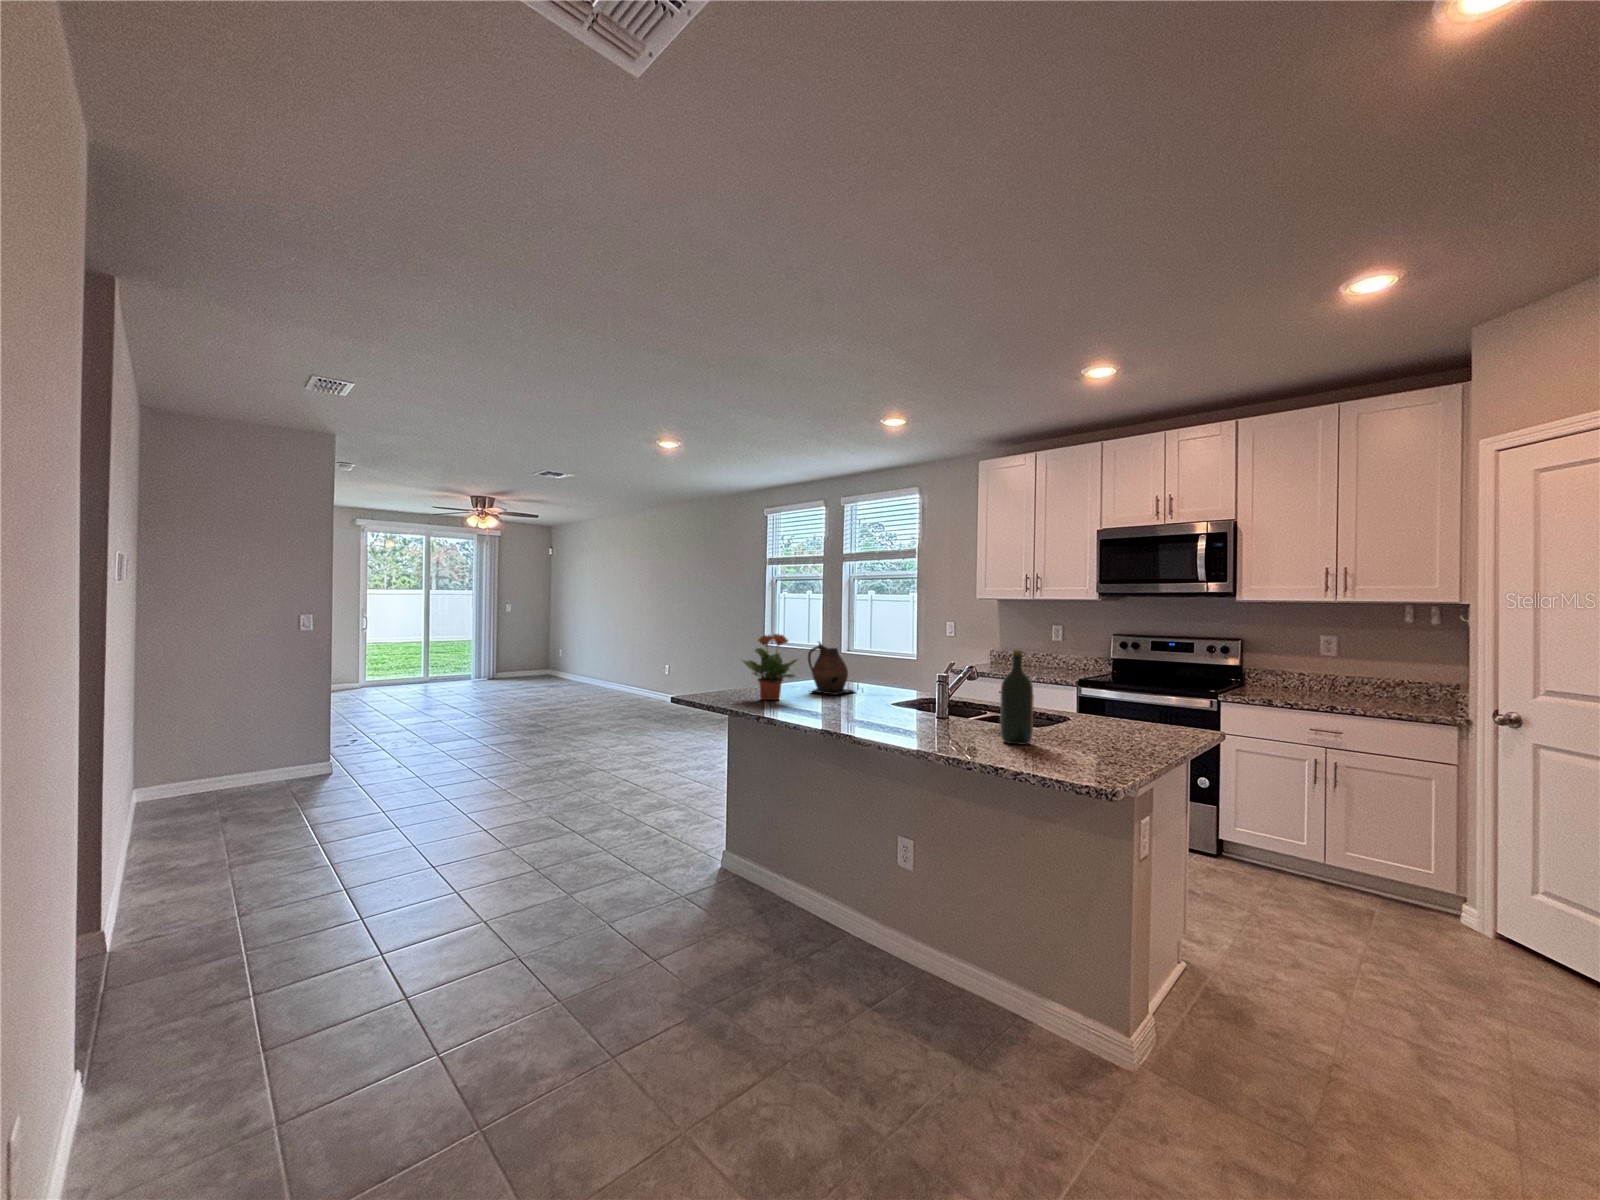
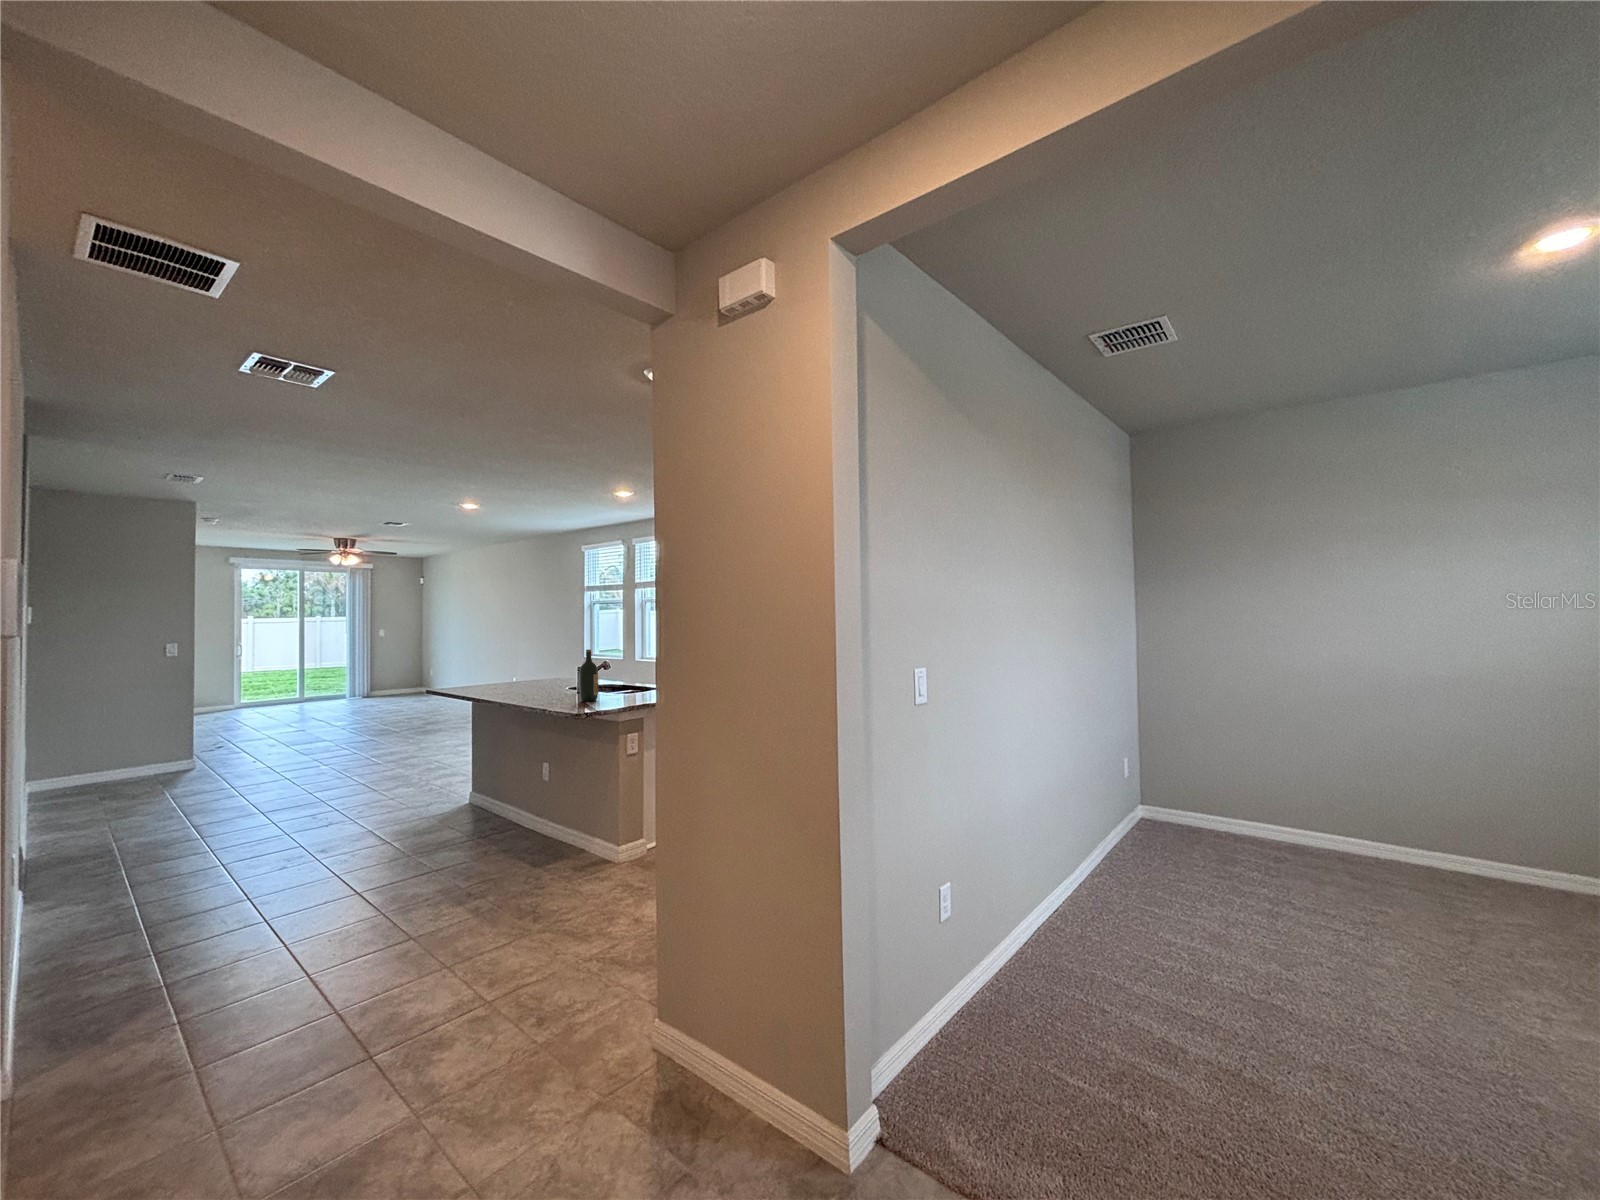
potted plant: present [743,634,797,700] -> none [471,646,509,689]
ceramic pitcher: present [808,642,854,695] -> none [528,650,563,685]

